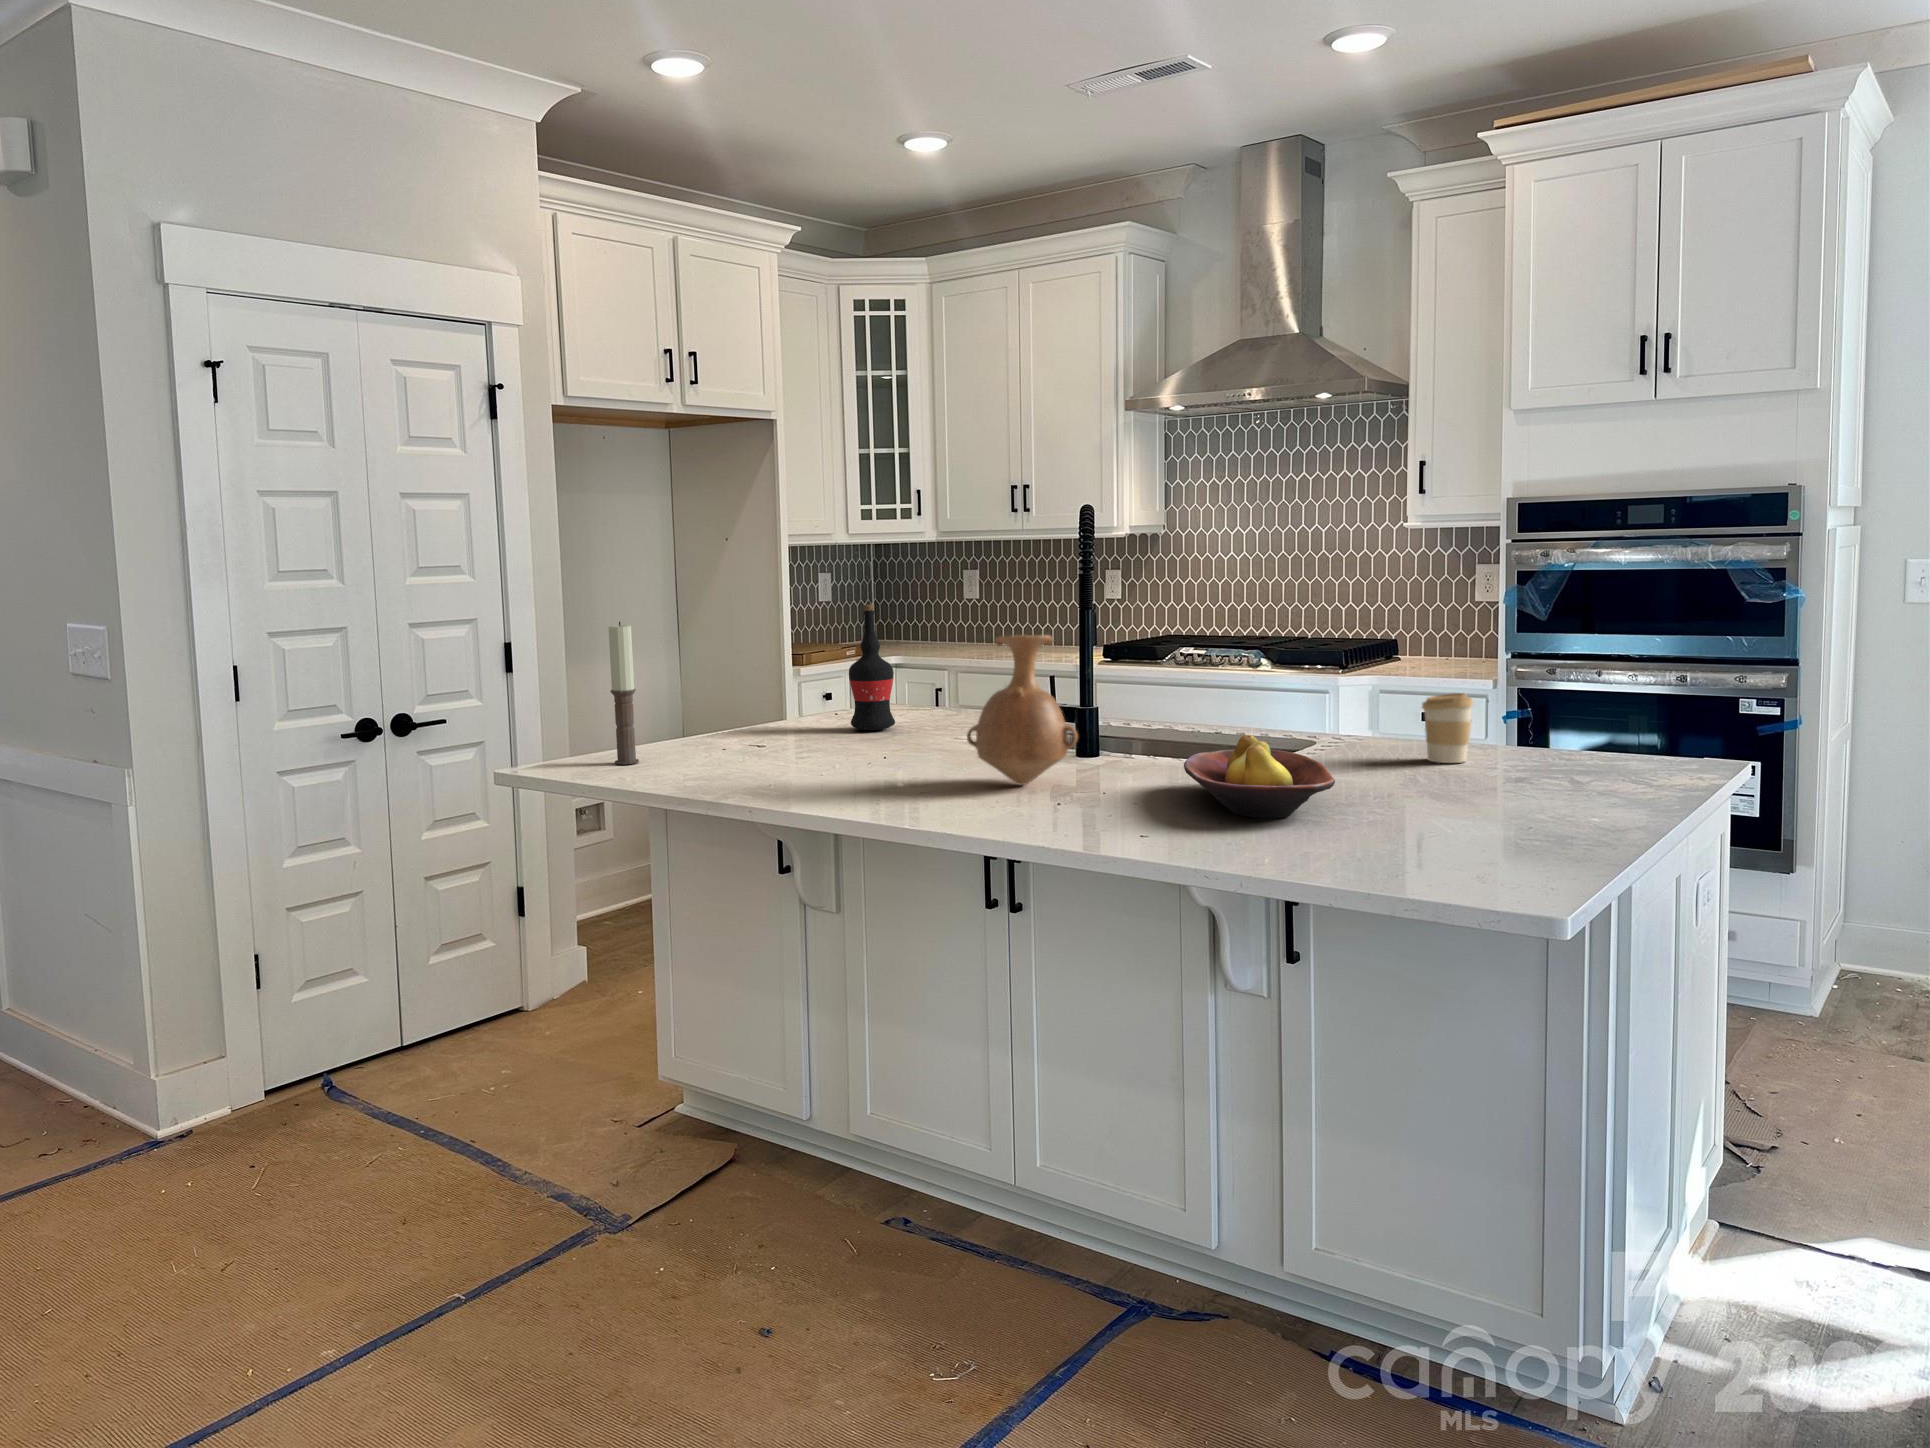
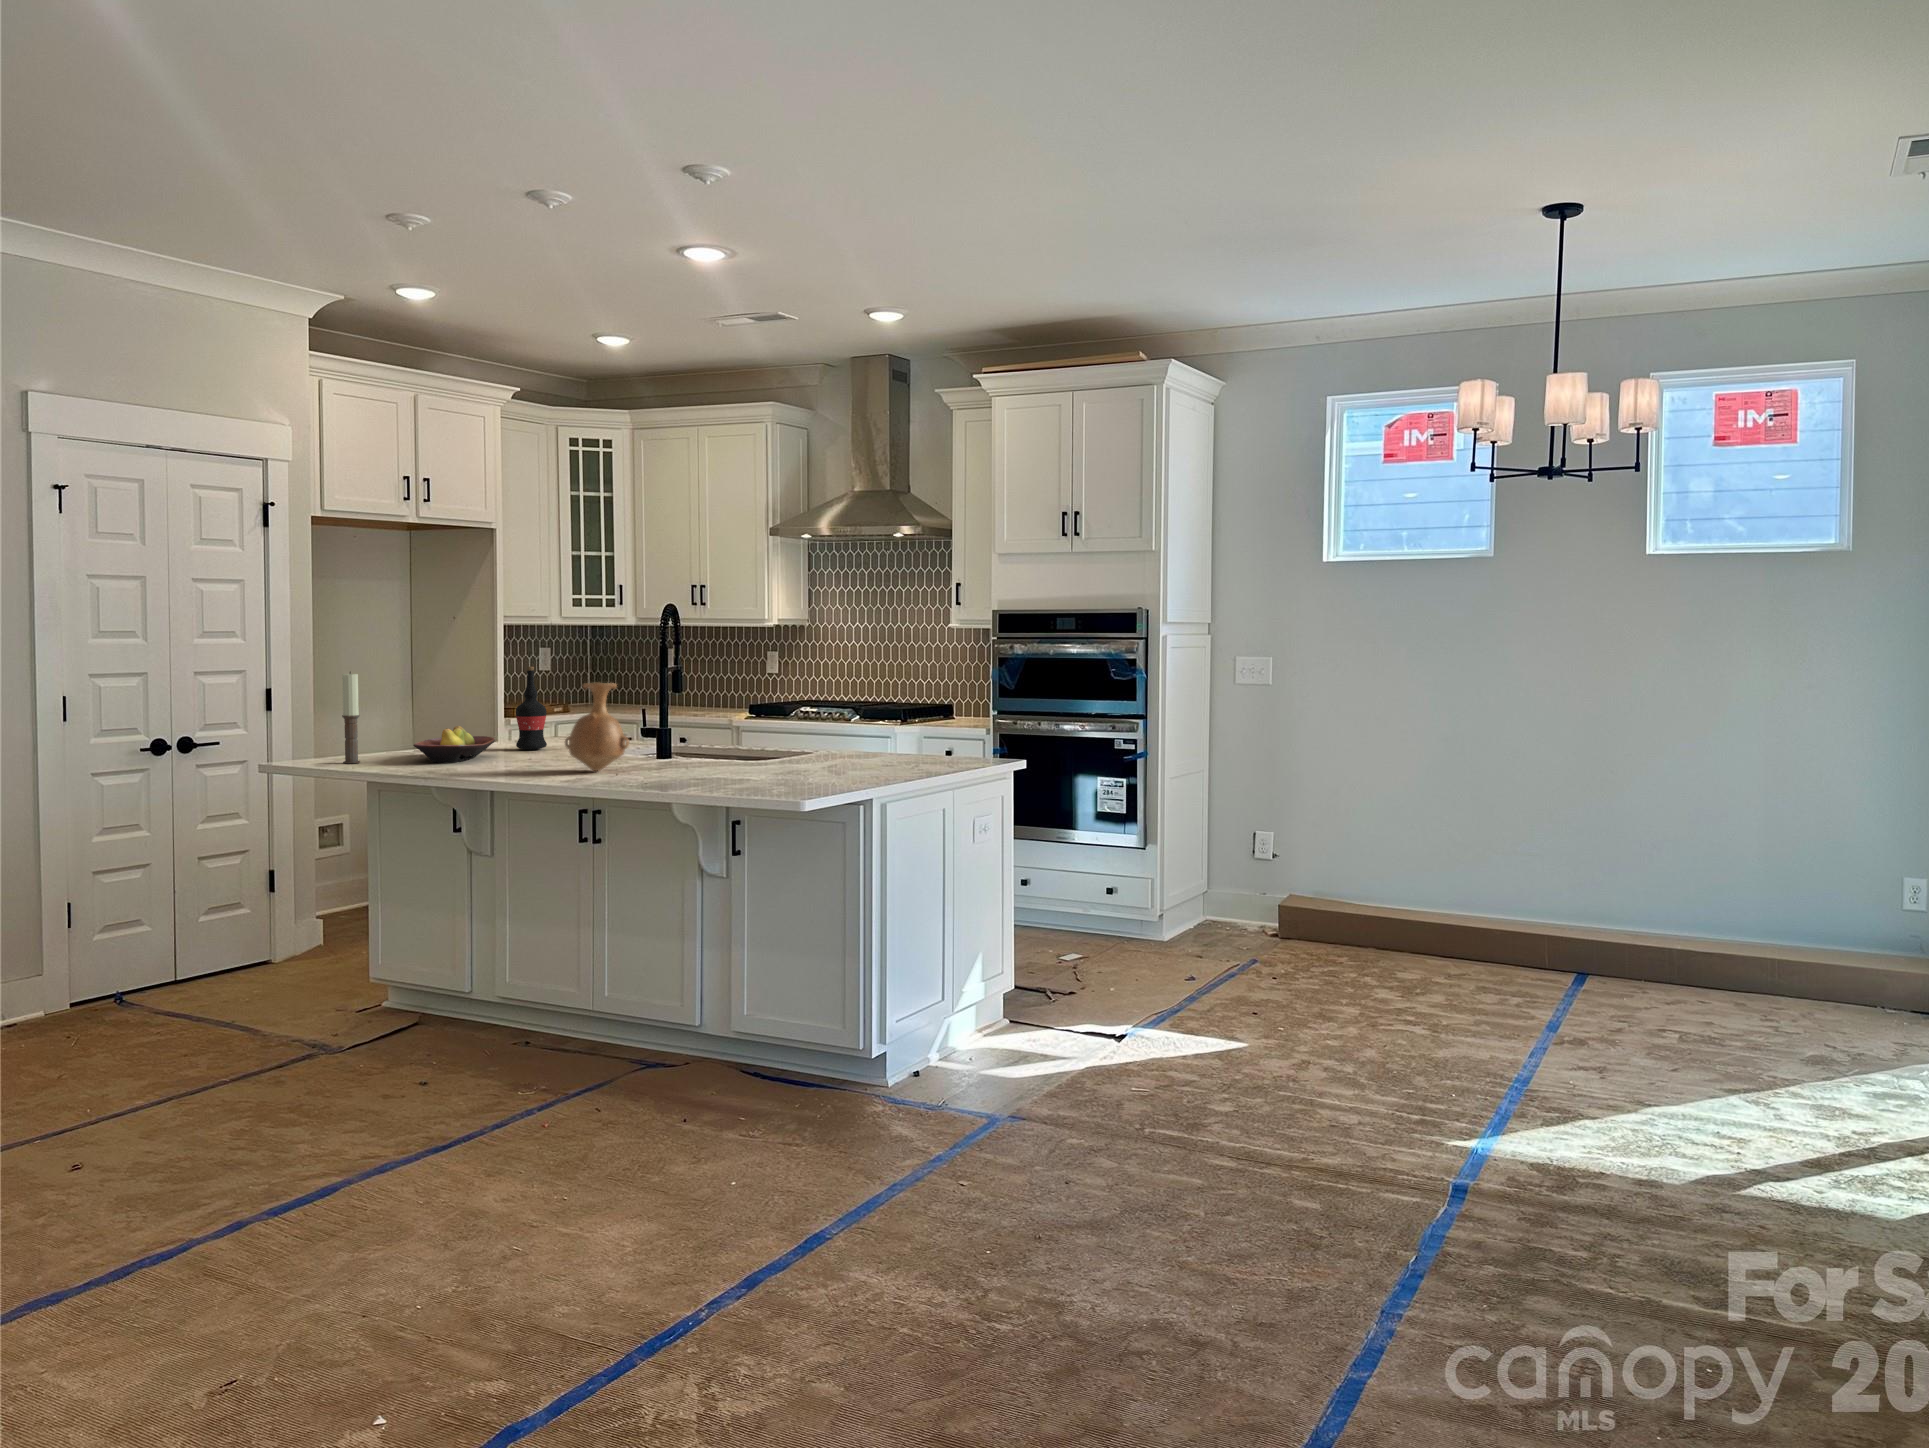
coffee cup: present [1422,693,1473,763] -> none [846,724,874,764]
fruit bowl: present [1184,735,1335,818] -> present [413,726,495,763]

